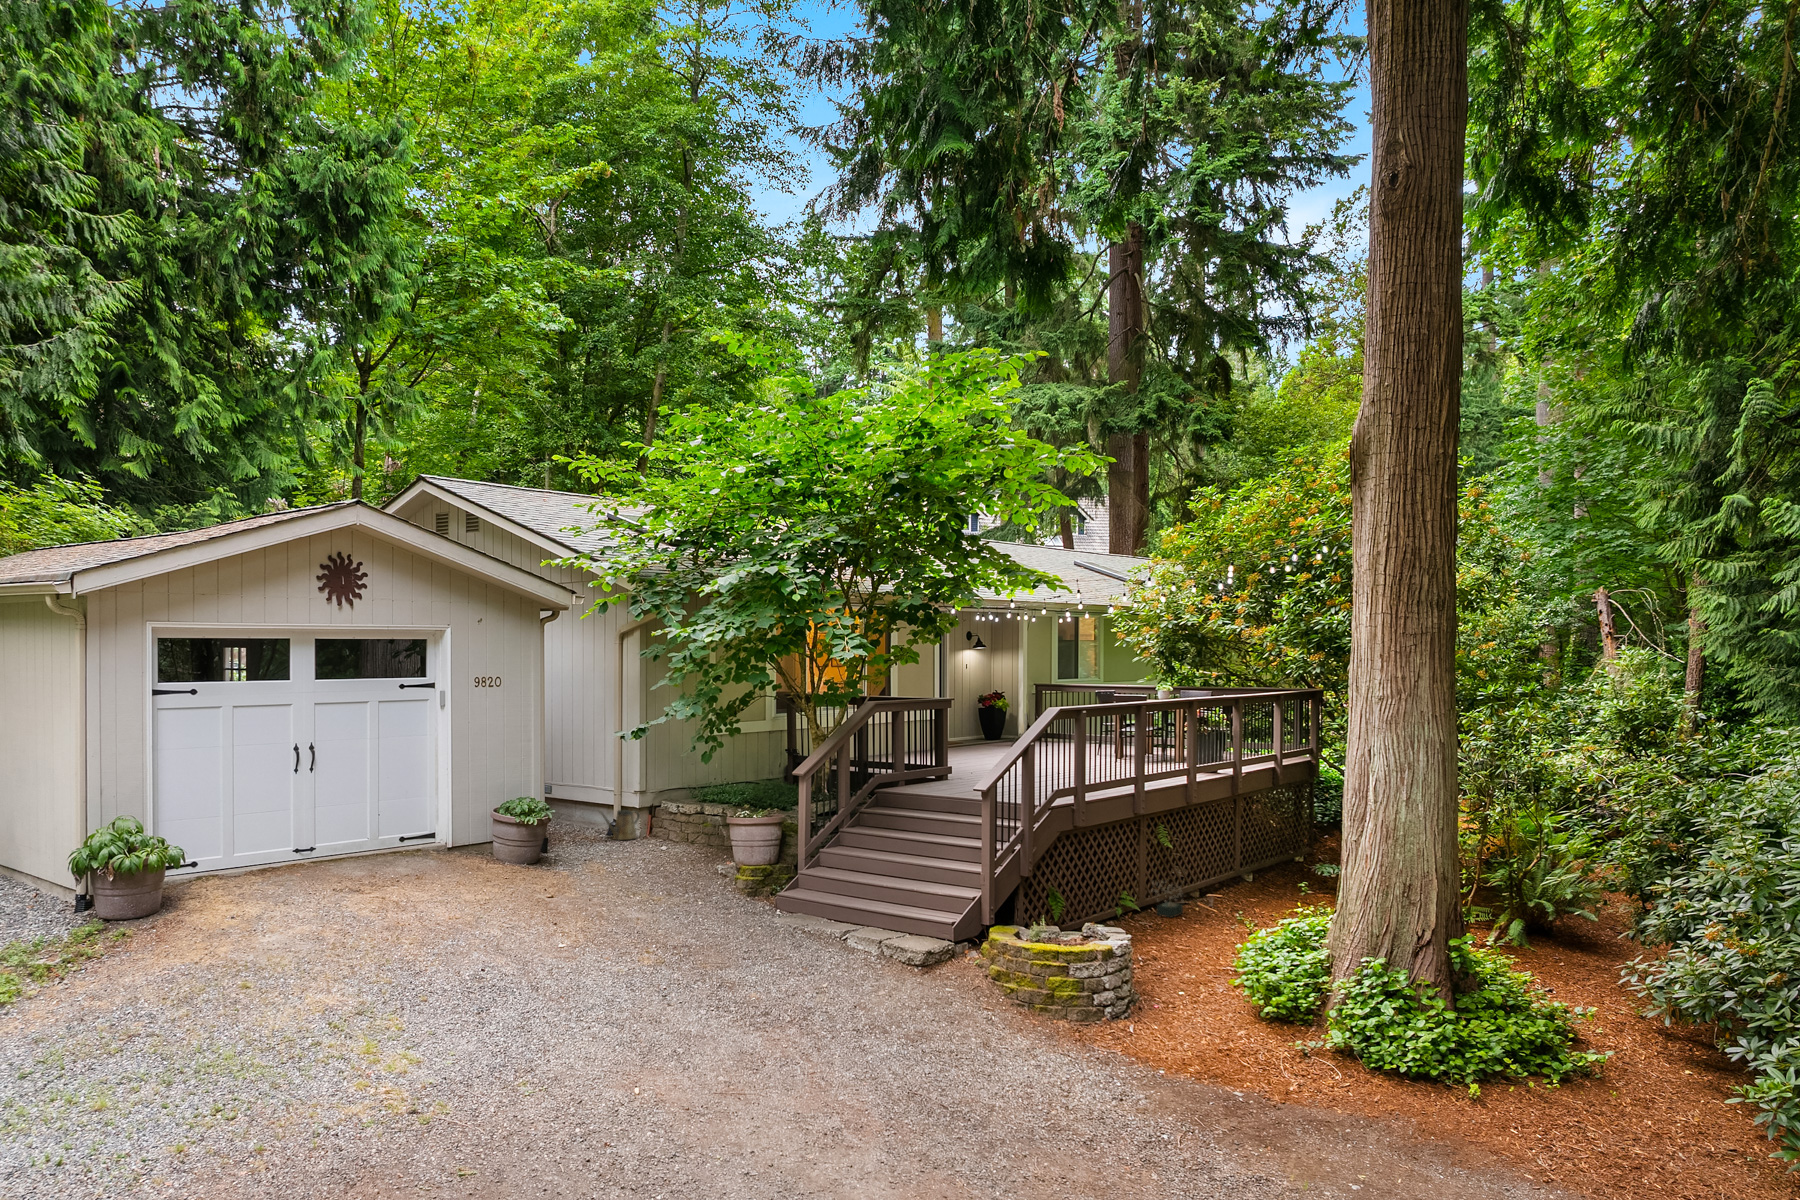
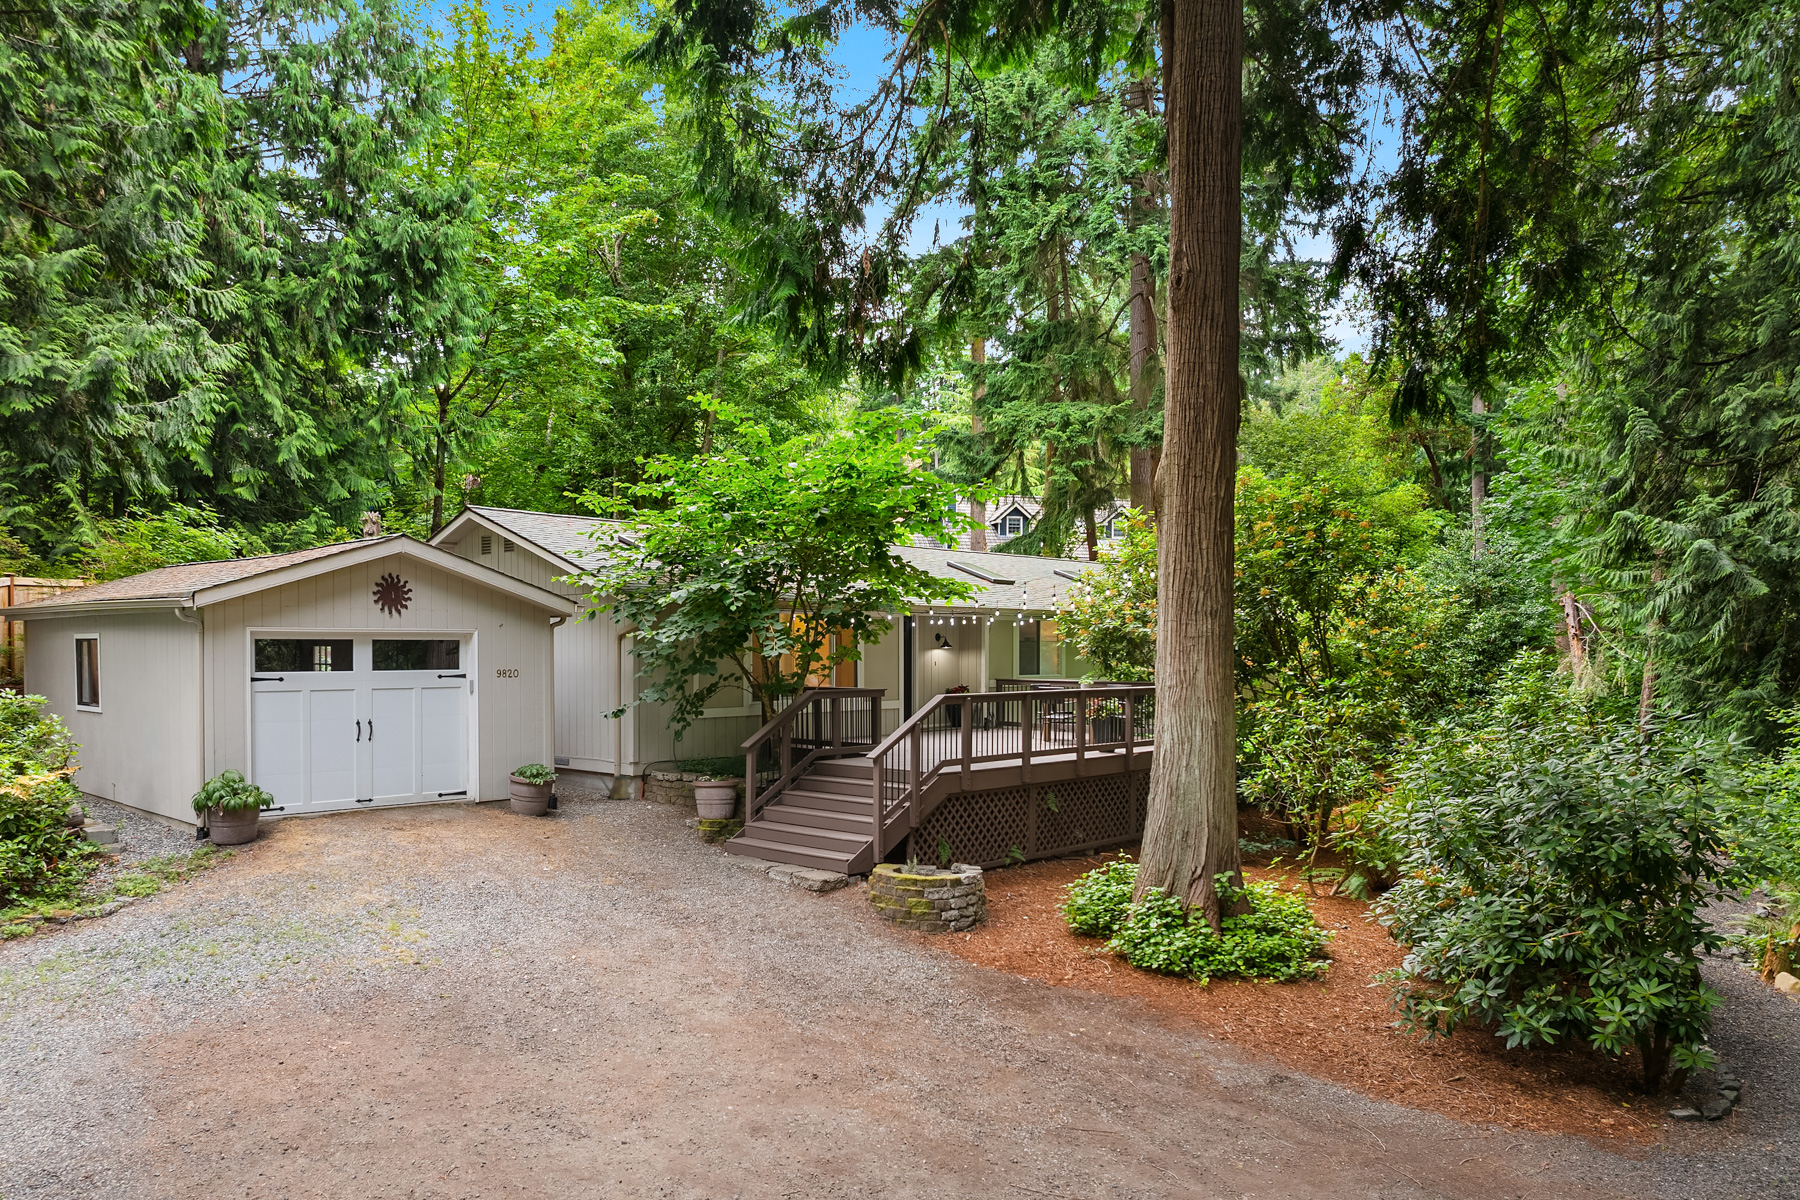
decorative plant: present [1155,885,1183,918] -> none [1024,838,1052,868]

